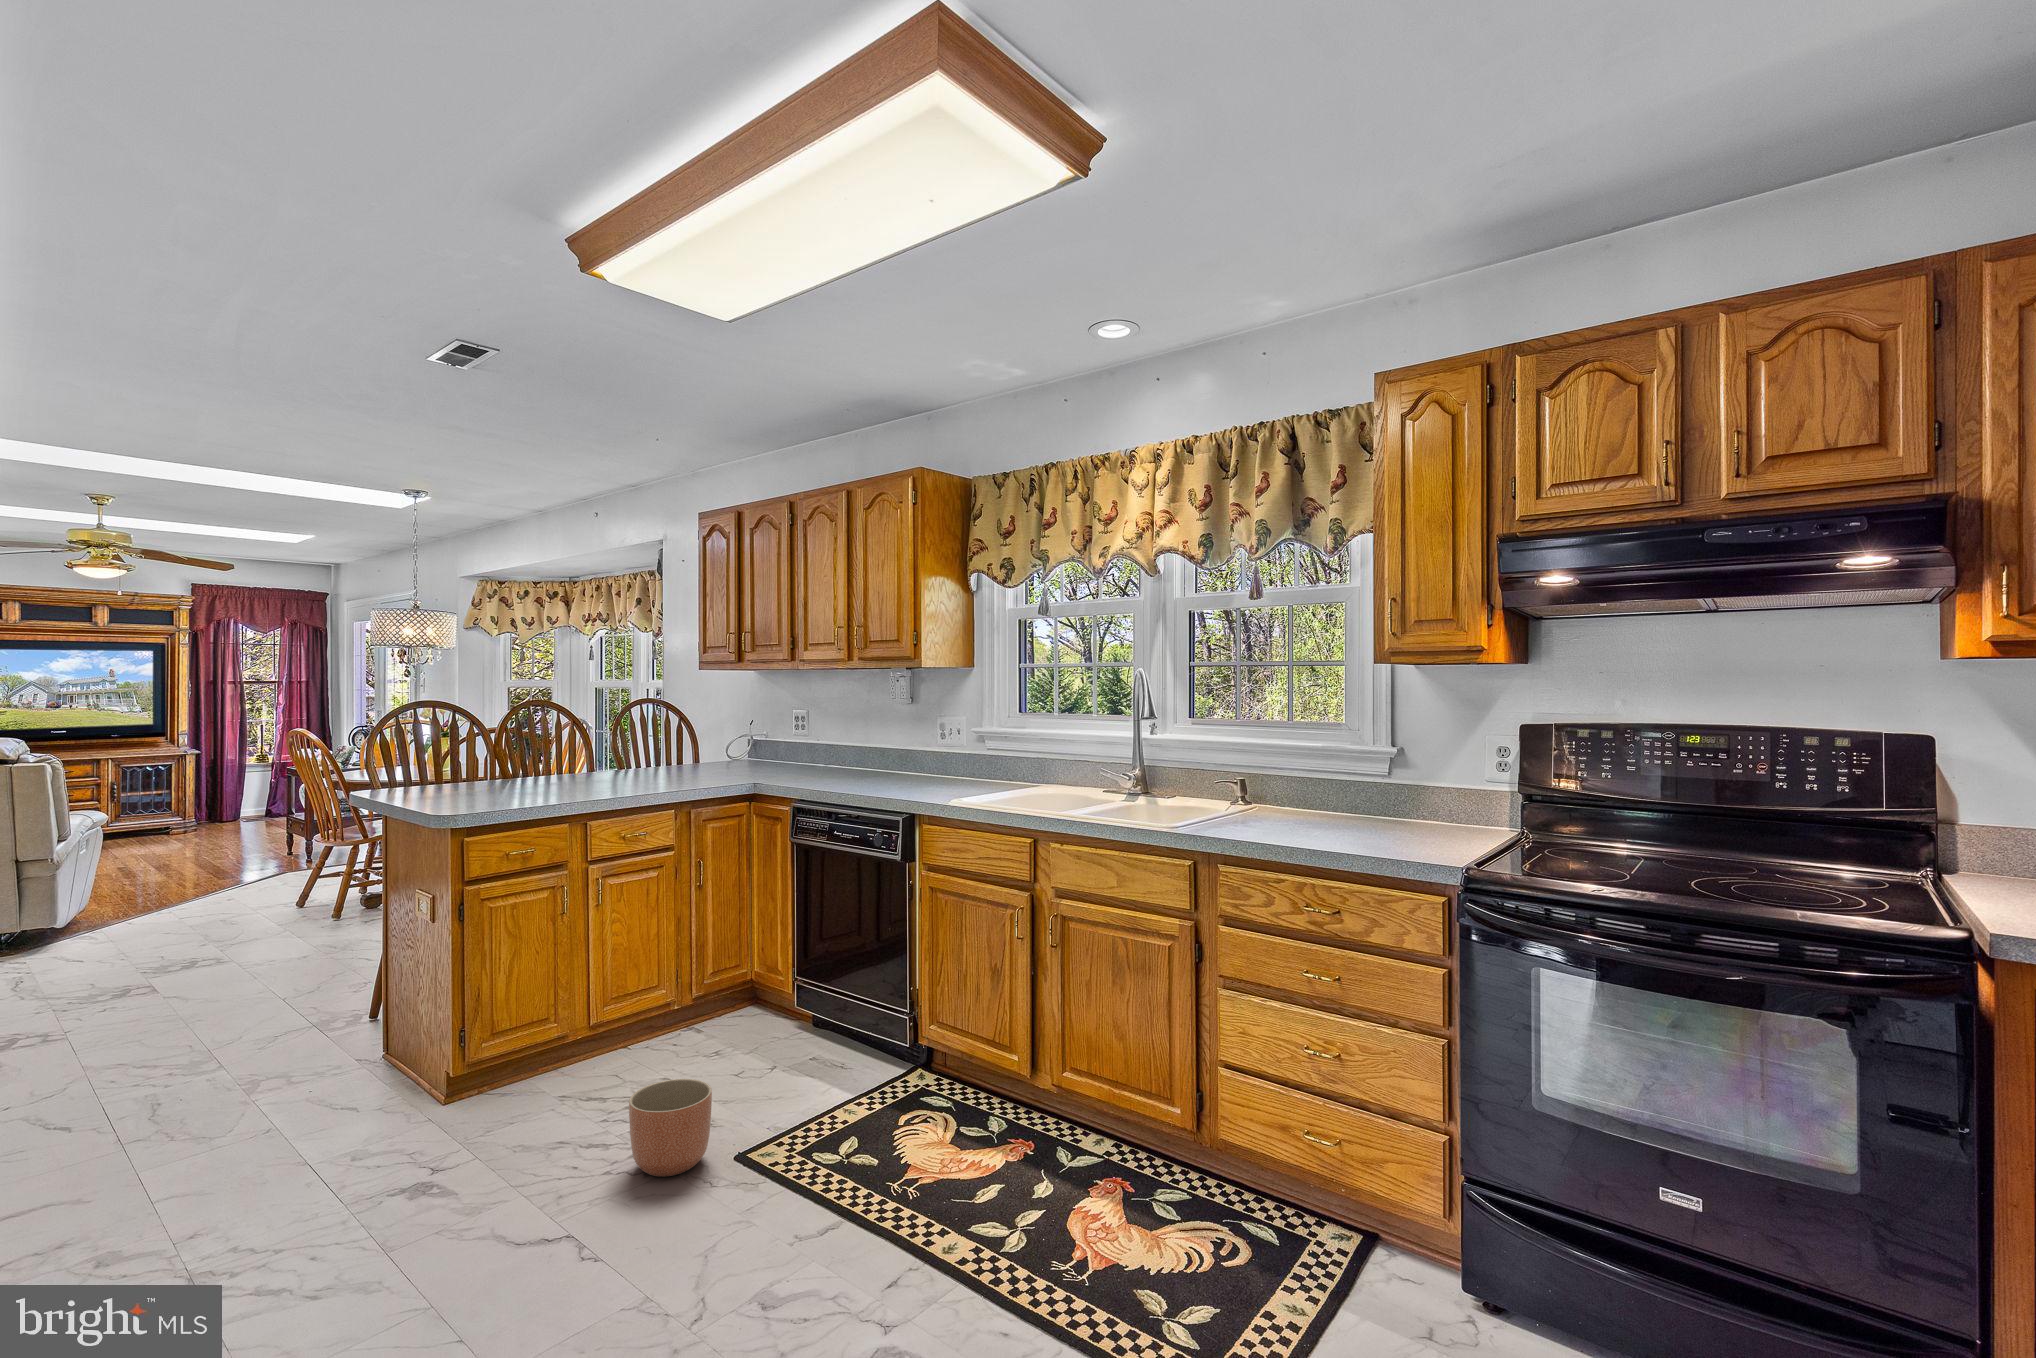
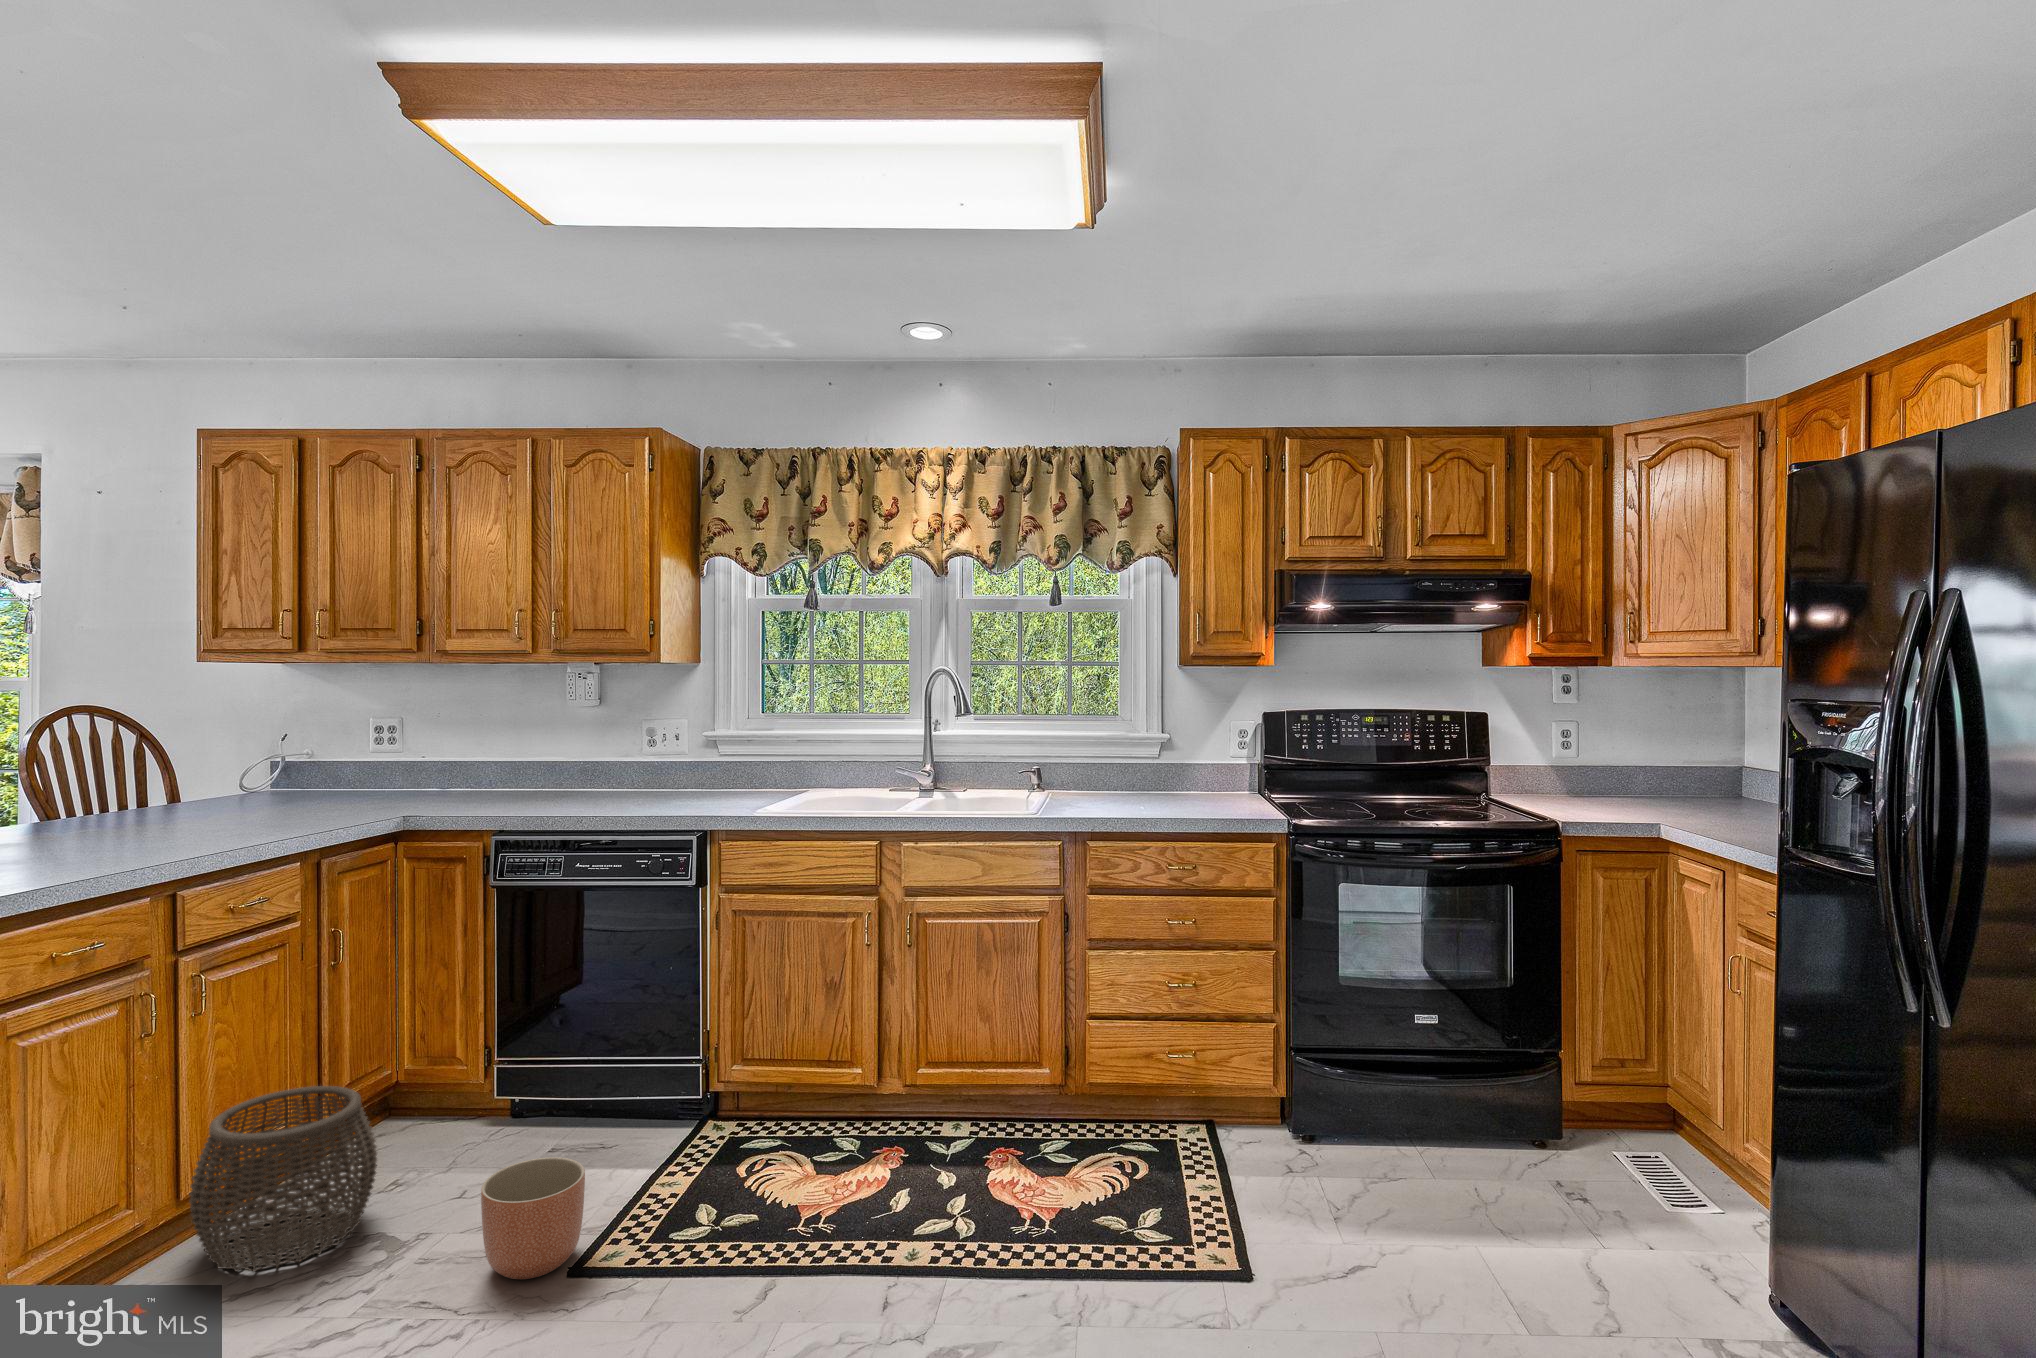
woven basket: none [507,987,633,1117] -> present [190,1086,377,1272]

